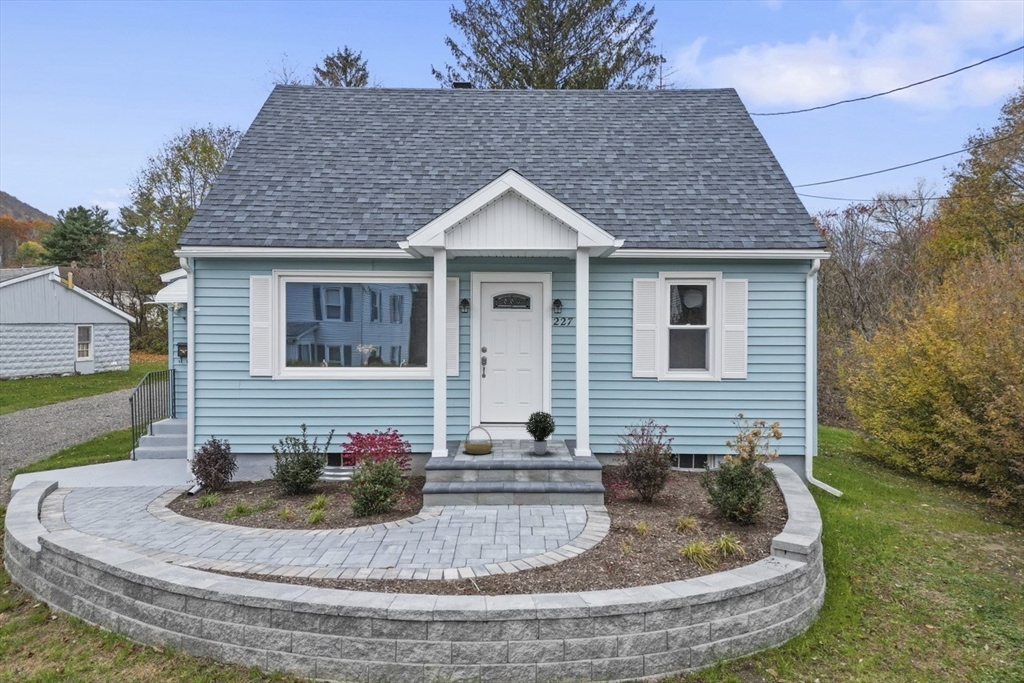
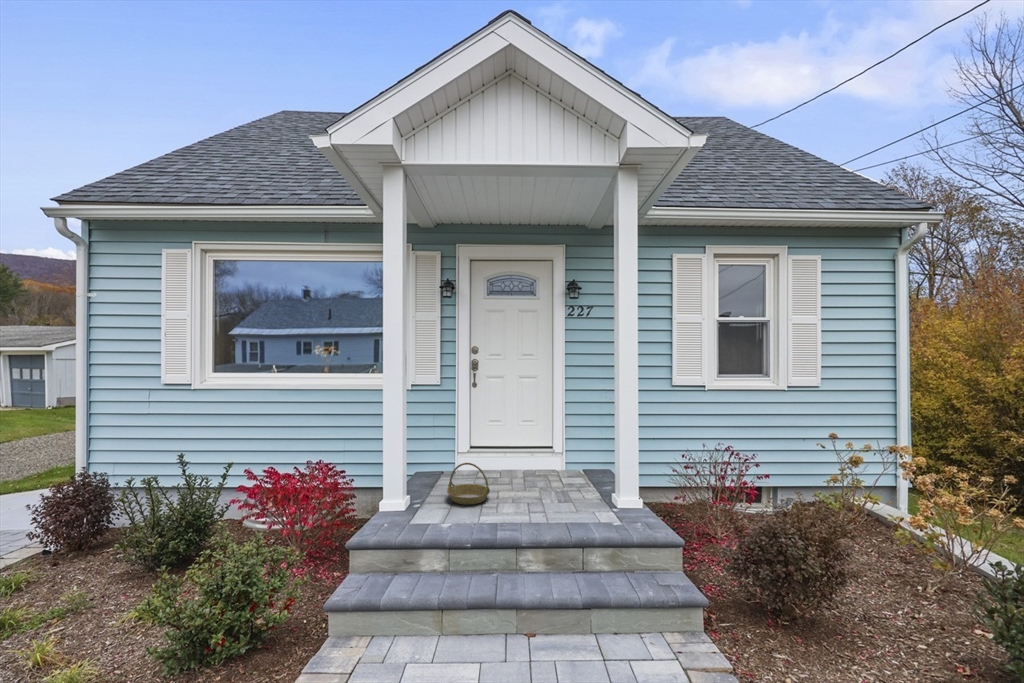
potted plant: present [525,411,555,455] -> none [536,439,582,505]

